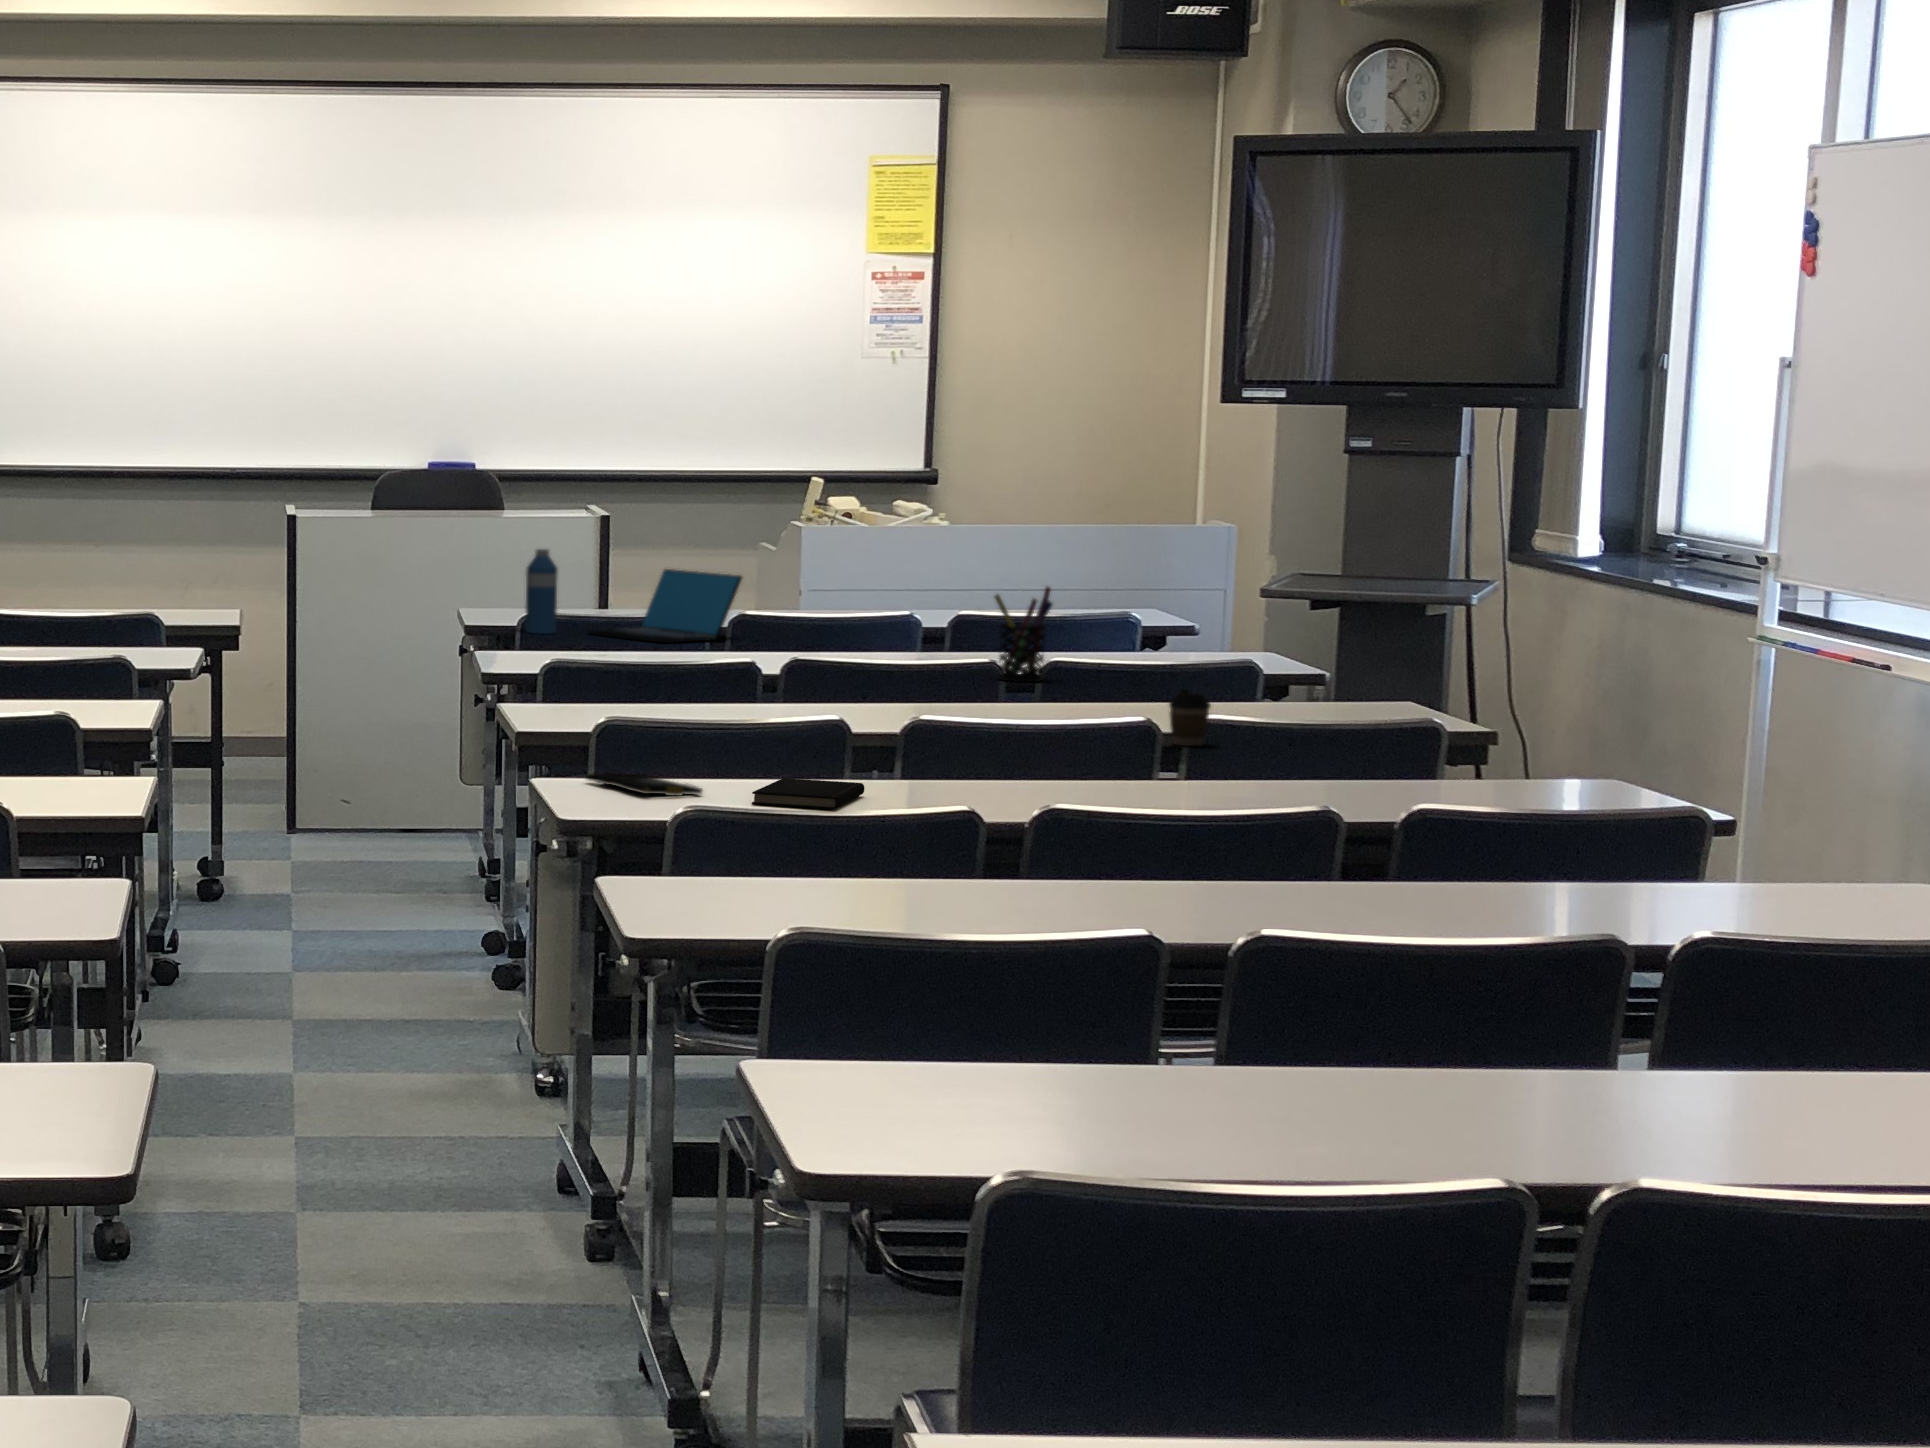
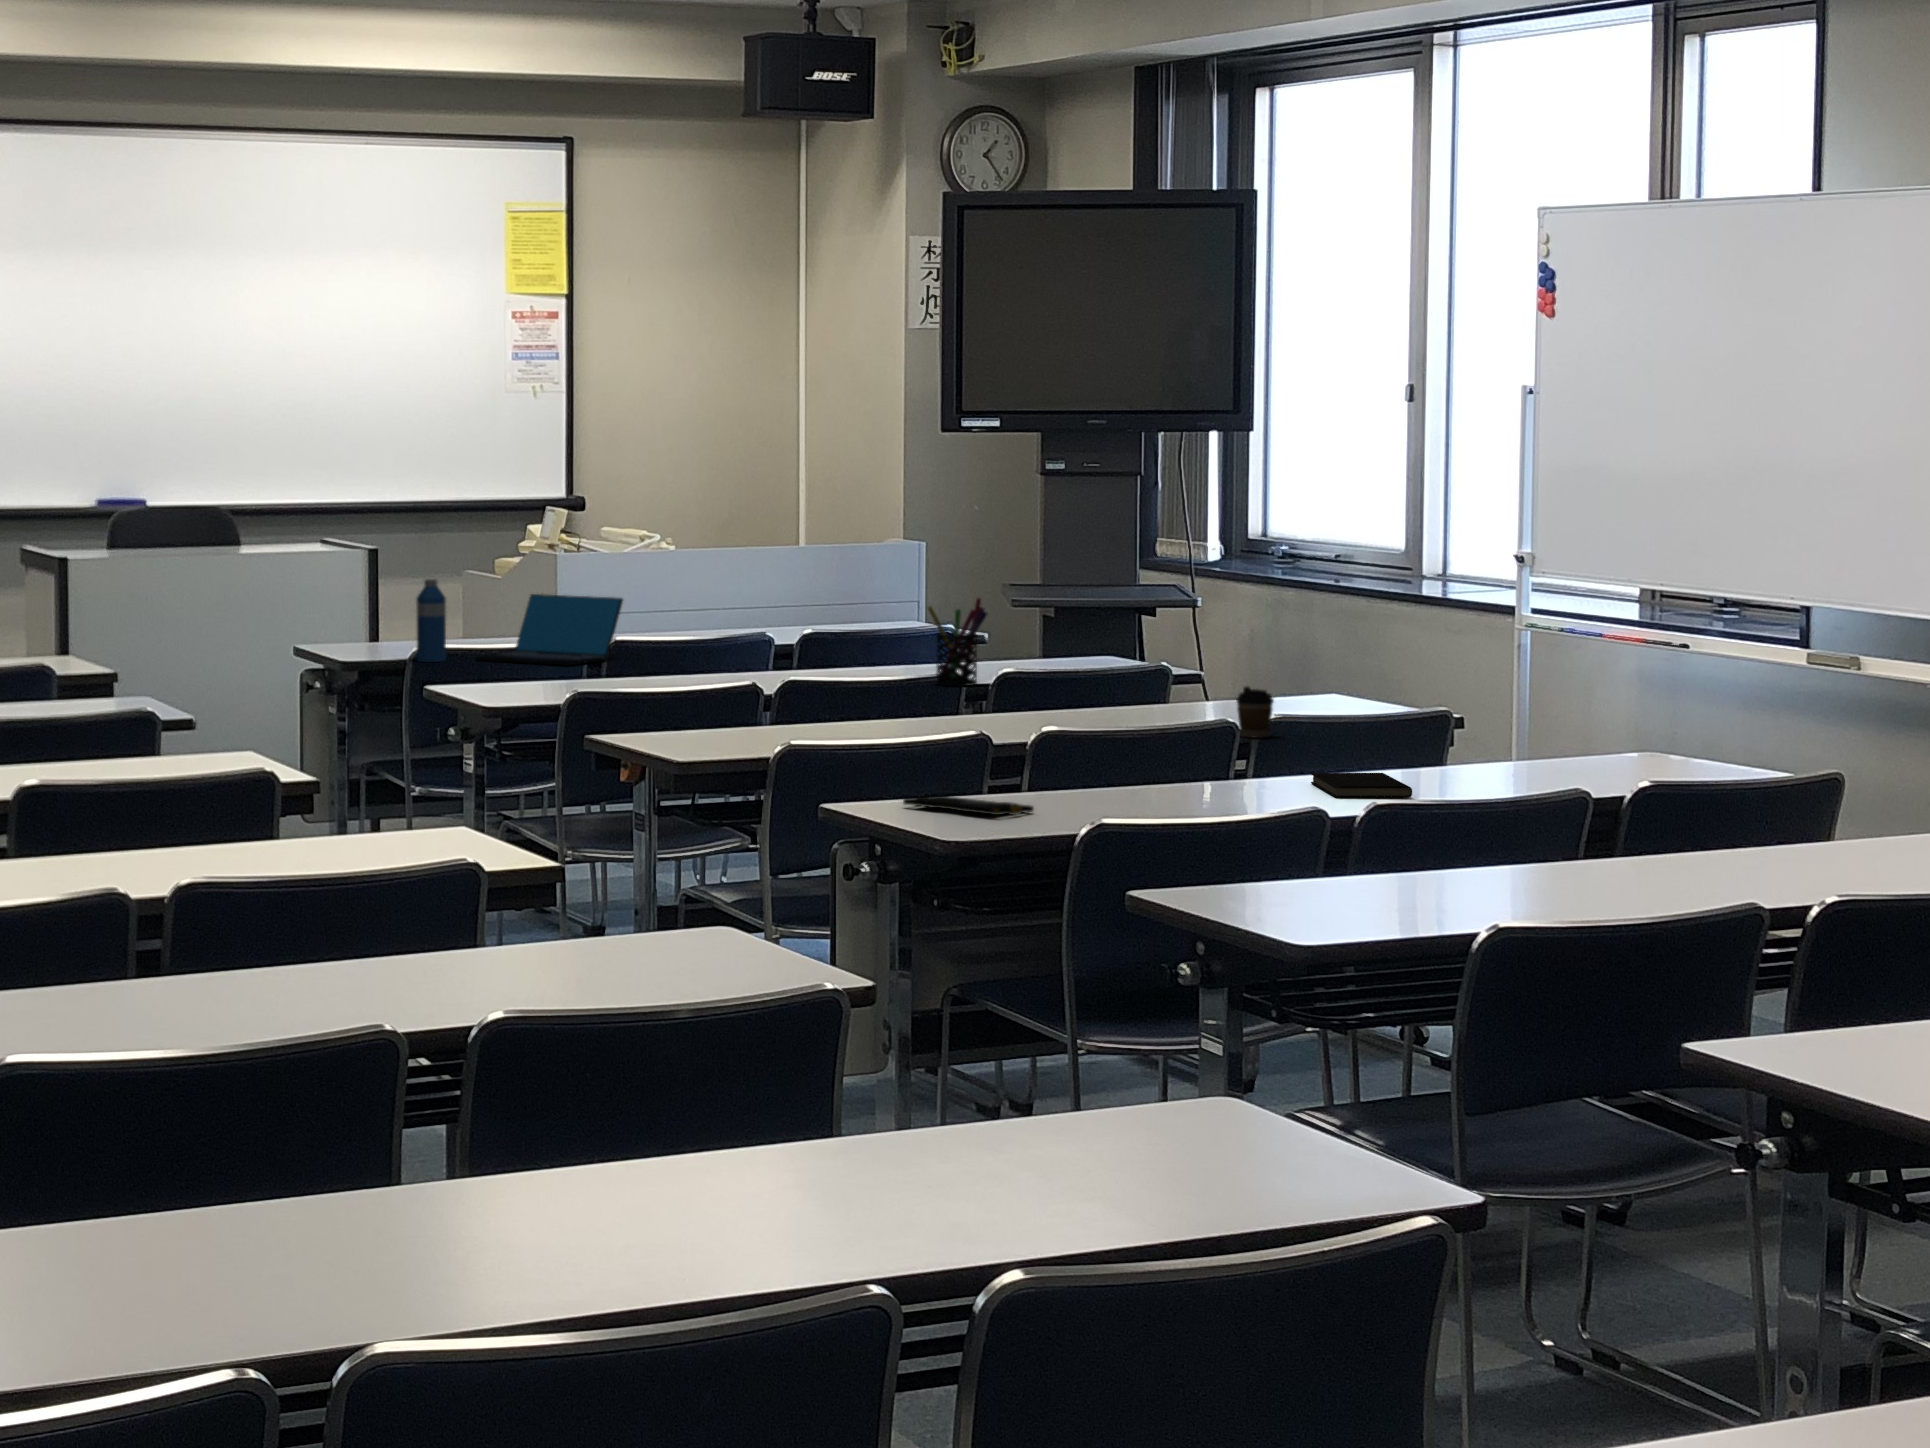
hardcover book: present [752,778,865,809] -> present [1311,773,1412,798]

